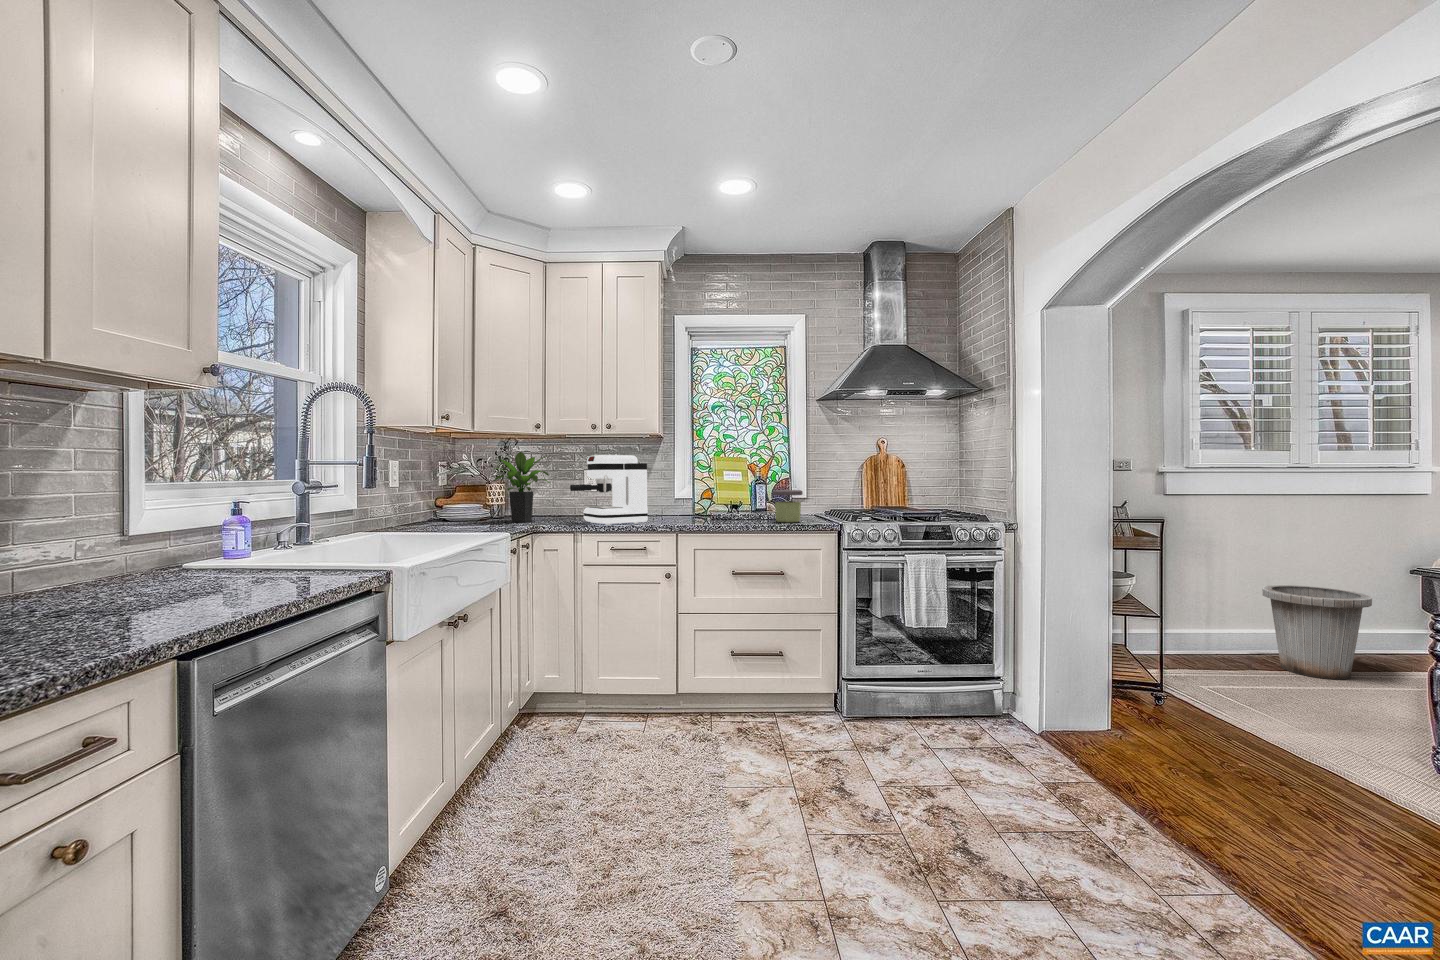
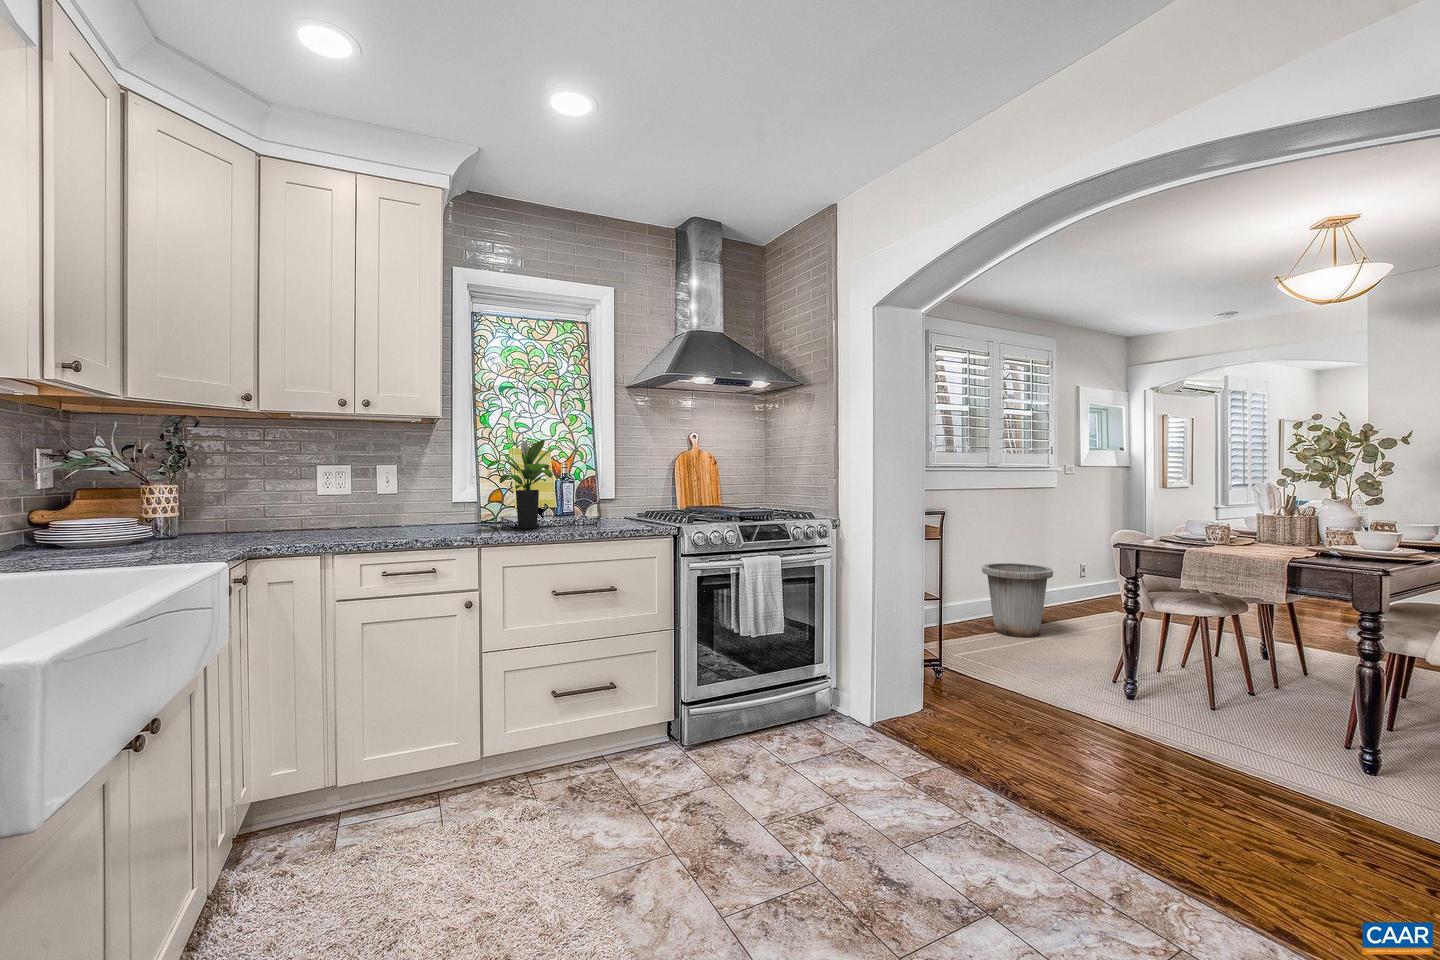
potted plant: present [494,452,550,522] -> present [486,440,564,529]
coffee maker: present [570,455,648,525] -> none [316,443,439,543]
jar: present [773,490,803,522] -> none [603,490,637,528]

